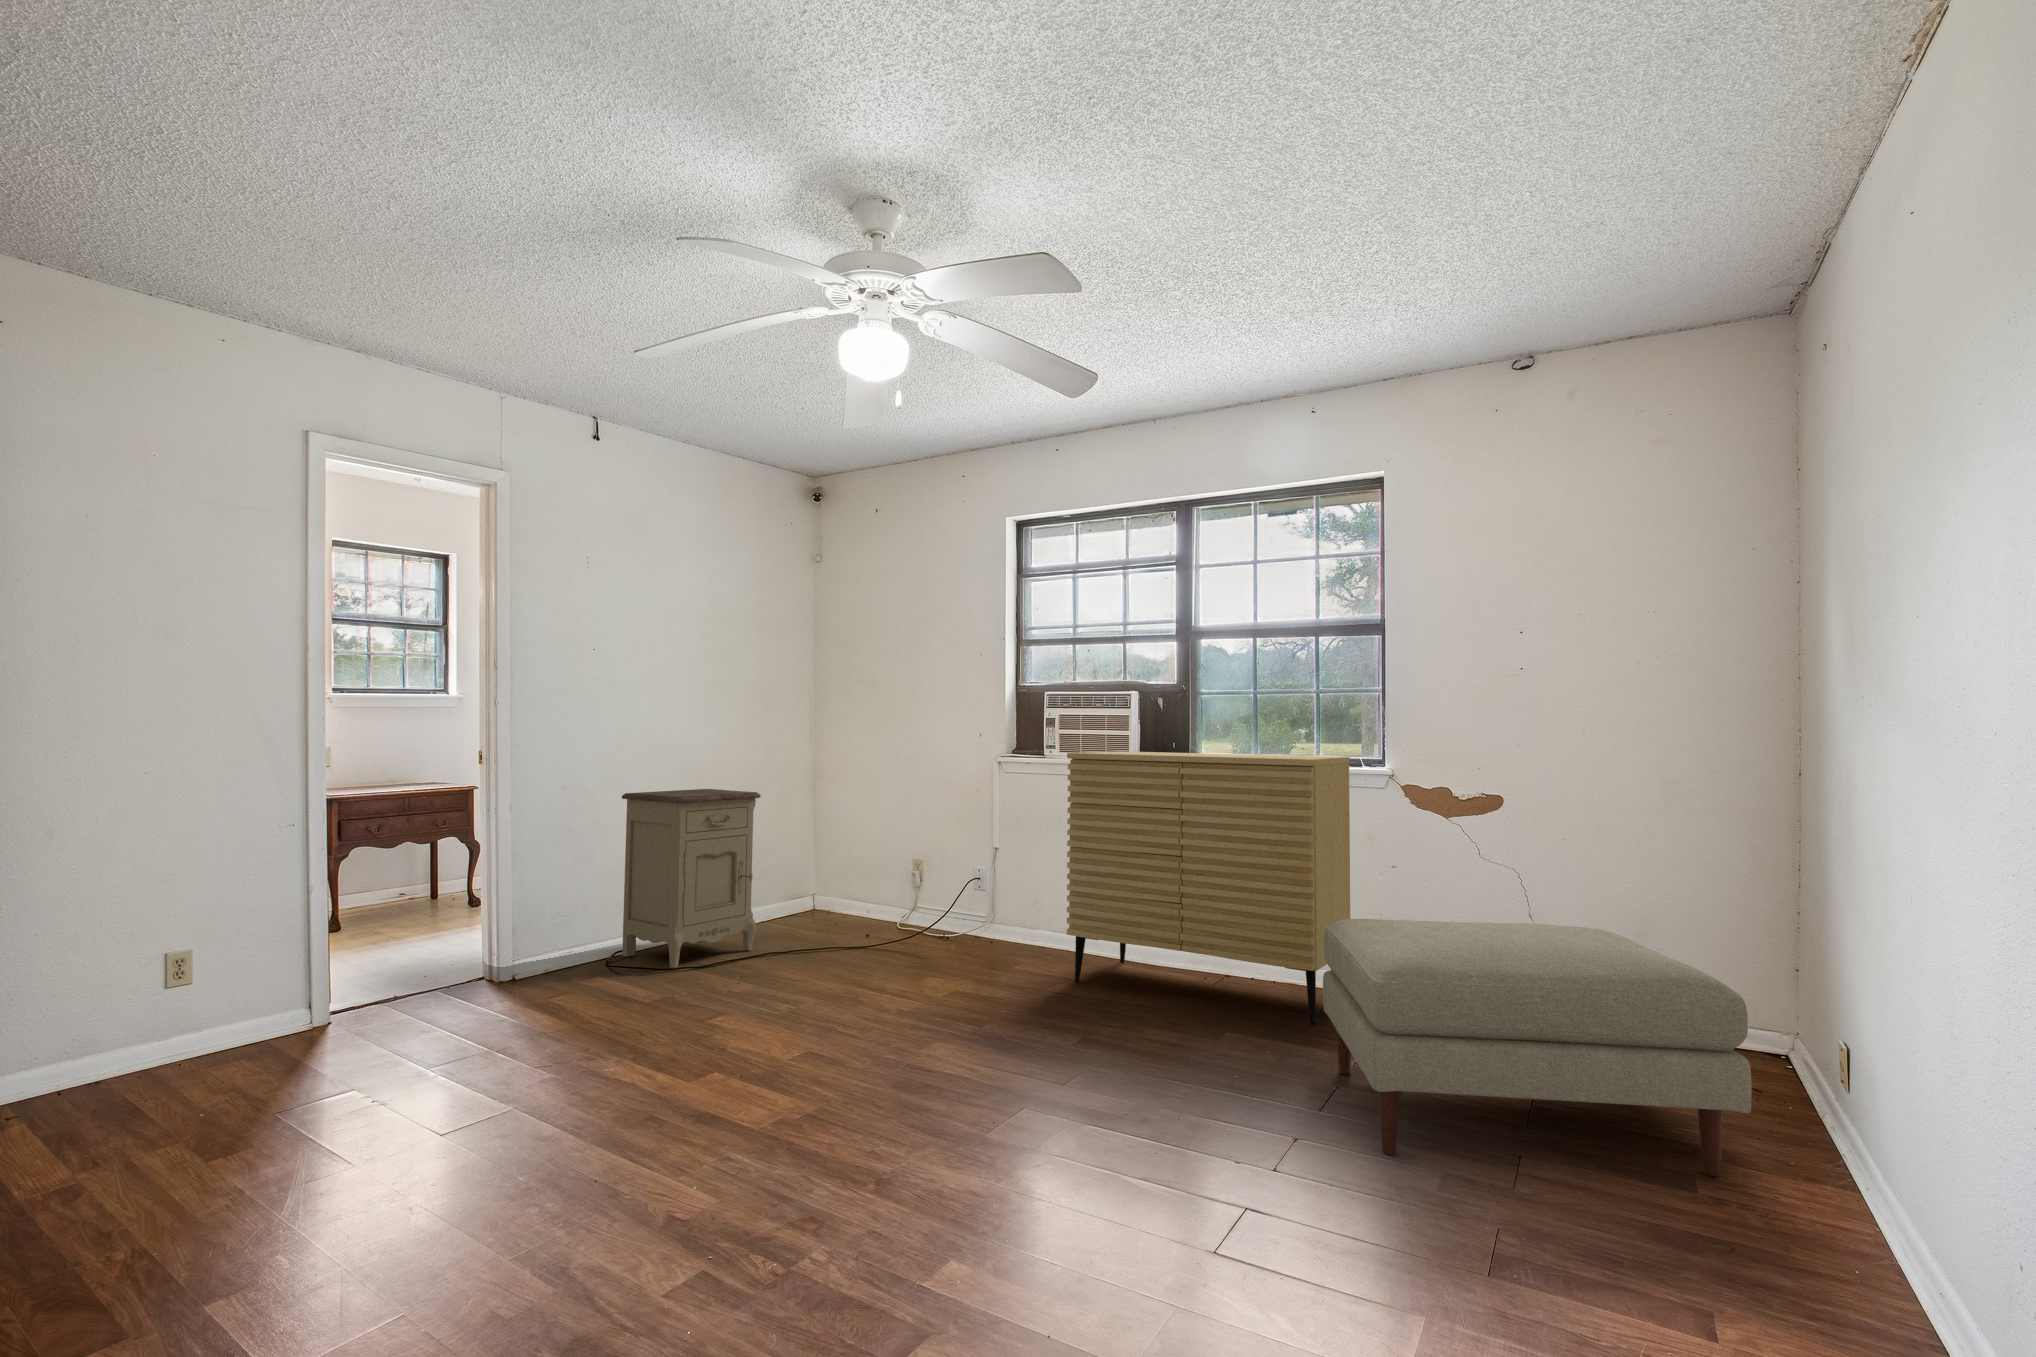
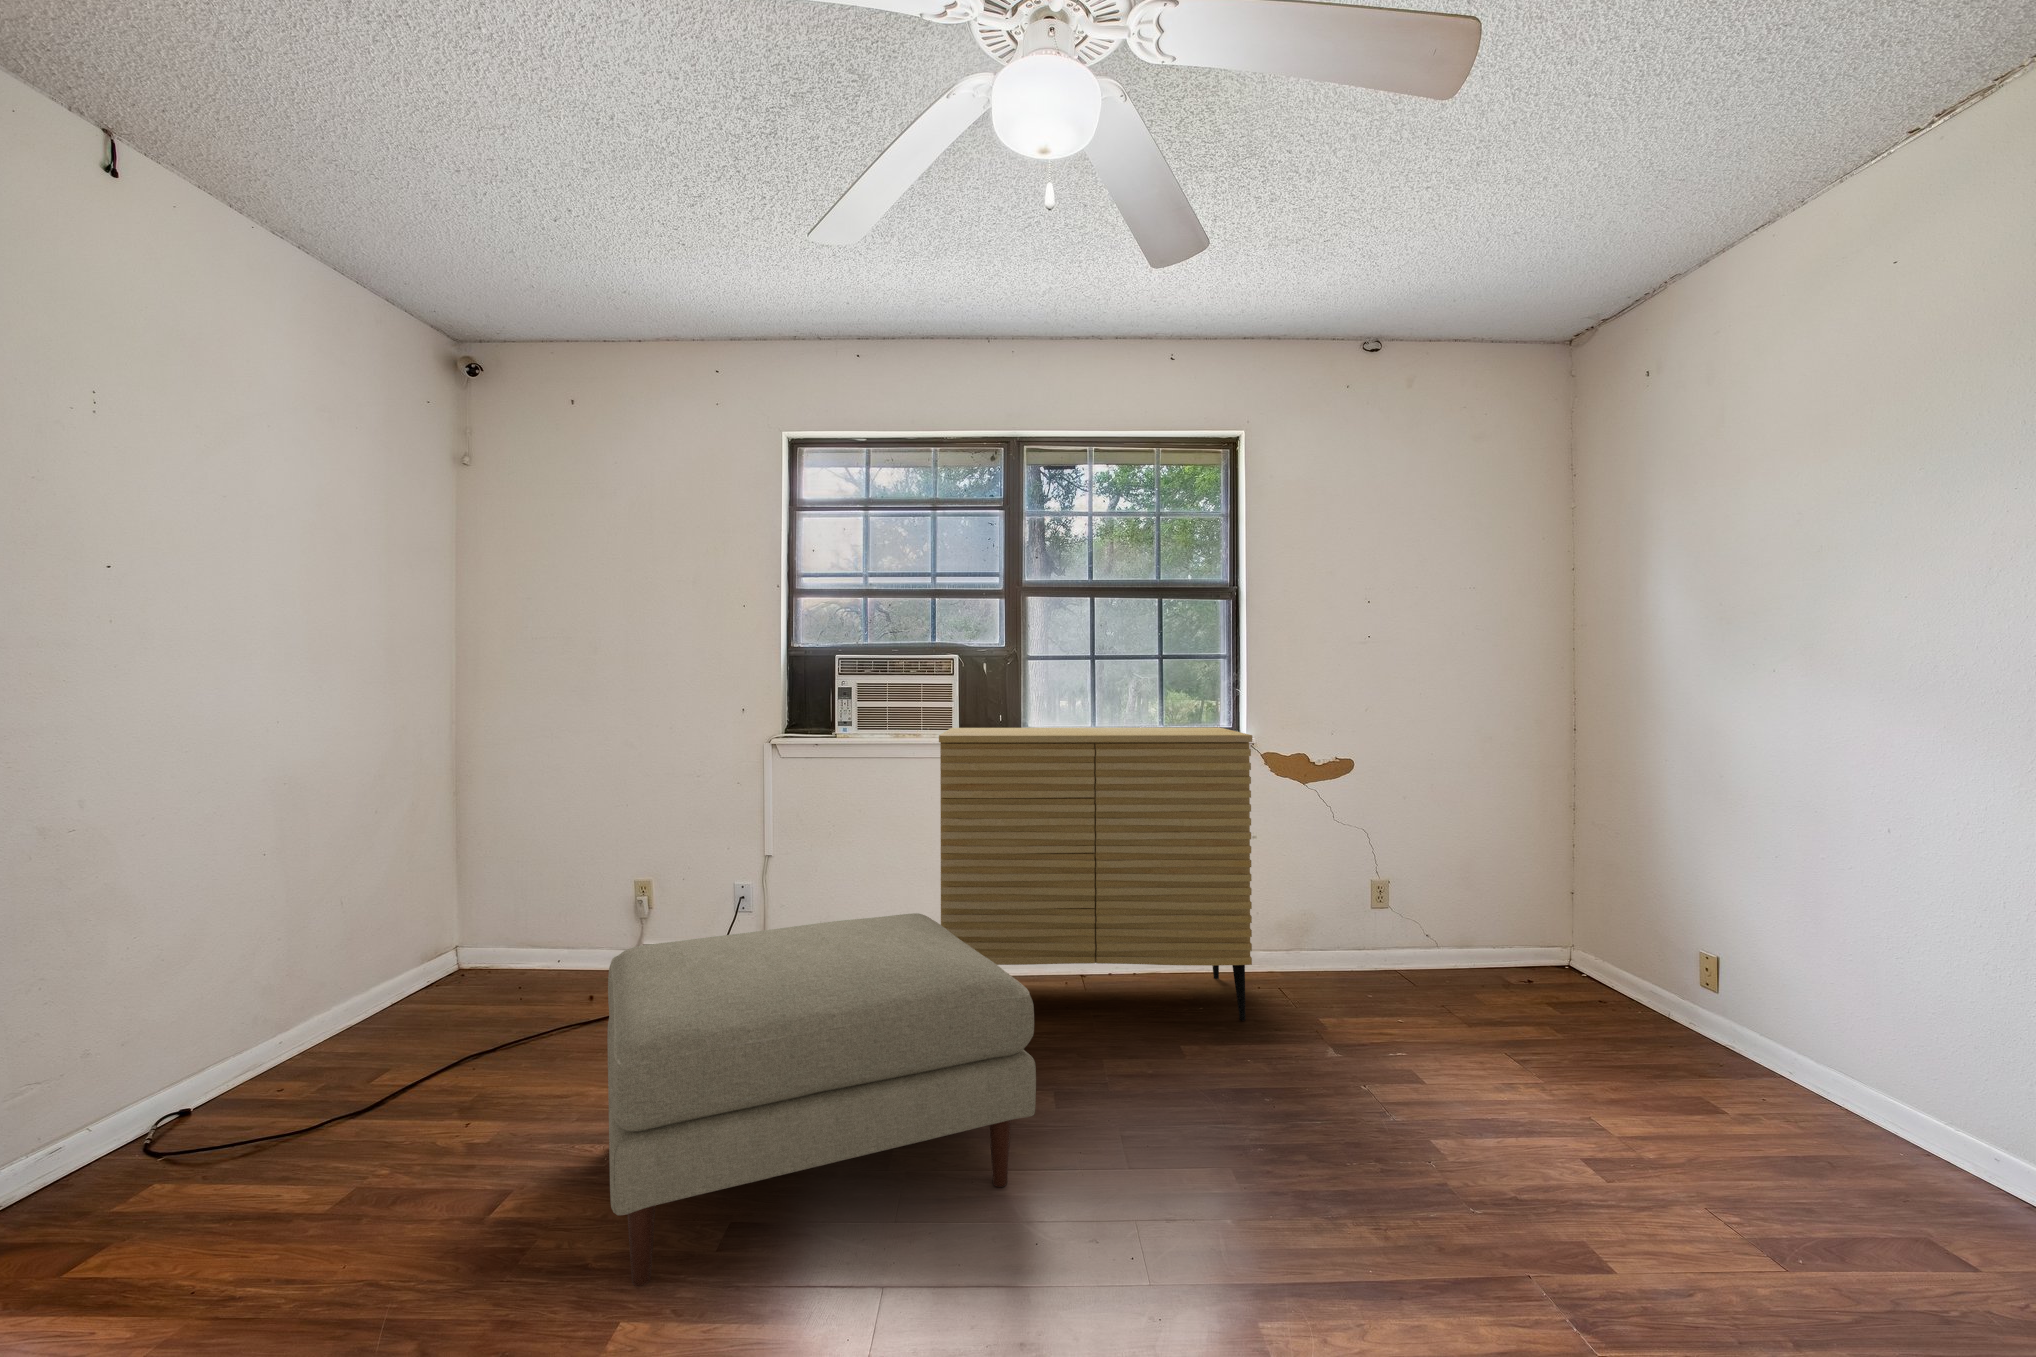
nightstand: present [622,789,761,968] -> none [119,817,420,1153]
ottoman: present [1323,919,1752,1177] -> present [607,913,1036,1287]

